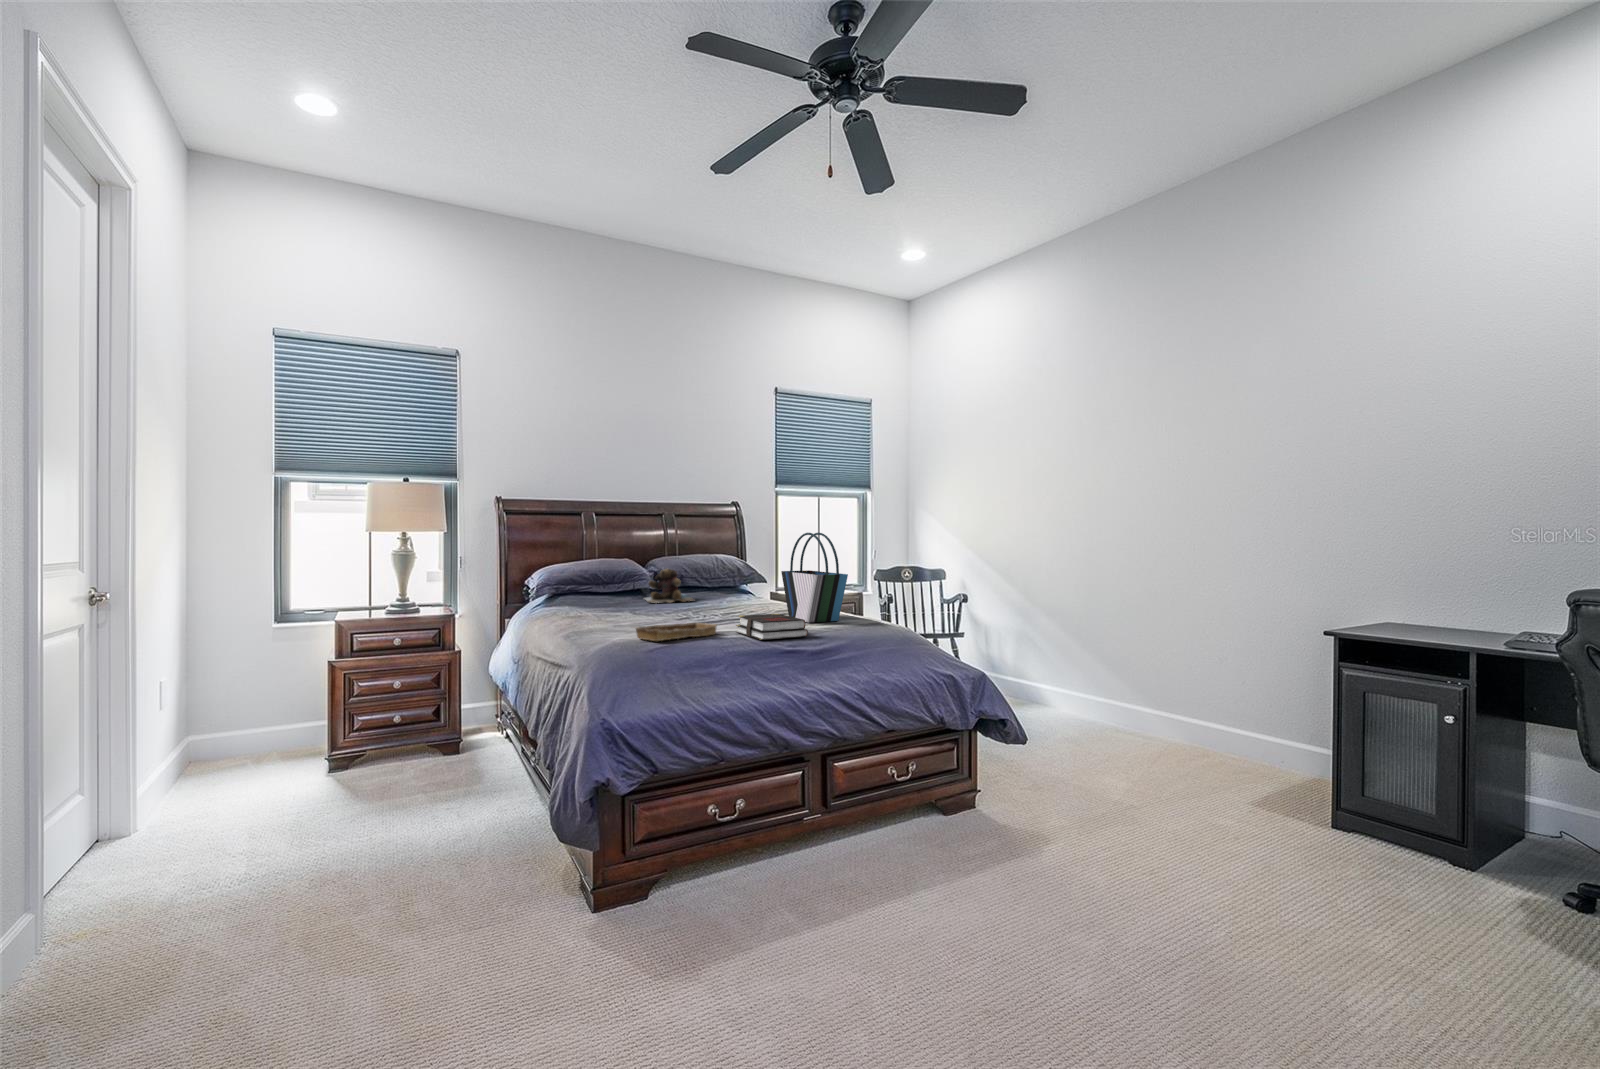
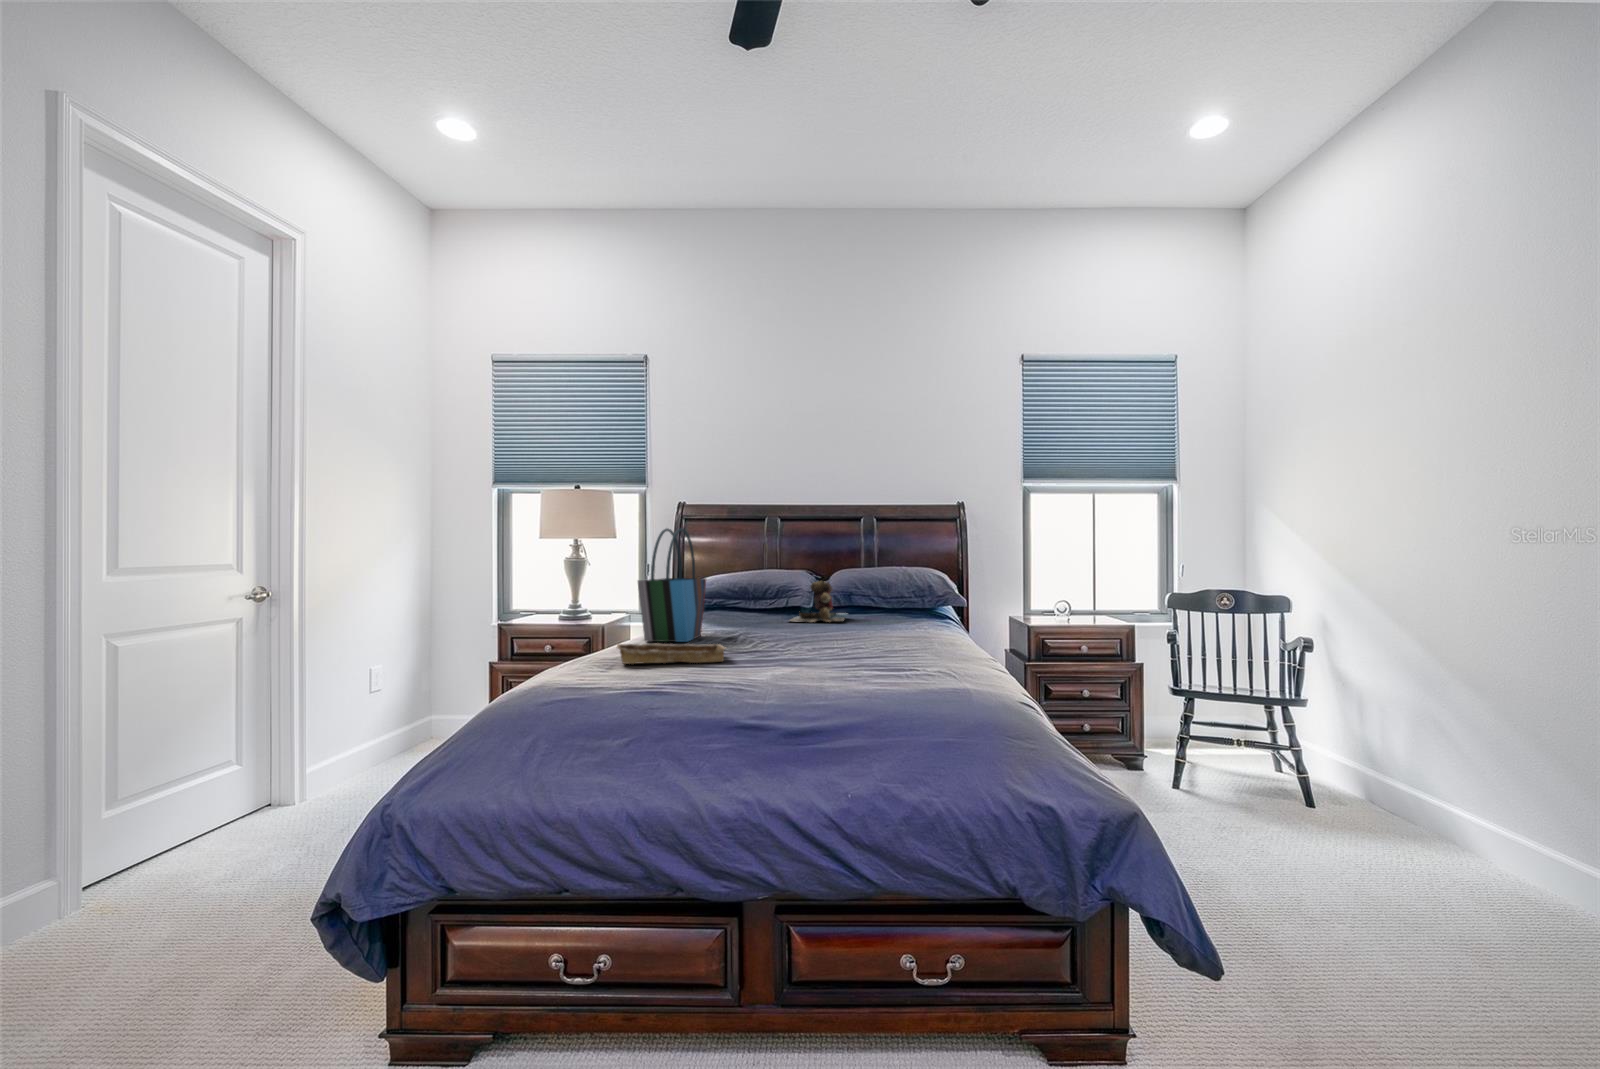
tote bag: present [781,533,848,623] -> present [638,529,706,642]
book: present [736,614,808,640] -> none [746,638,828,675]

